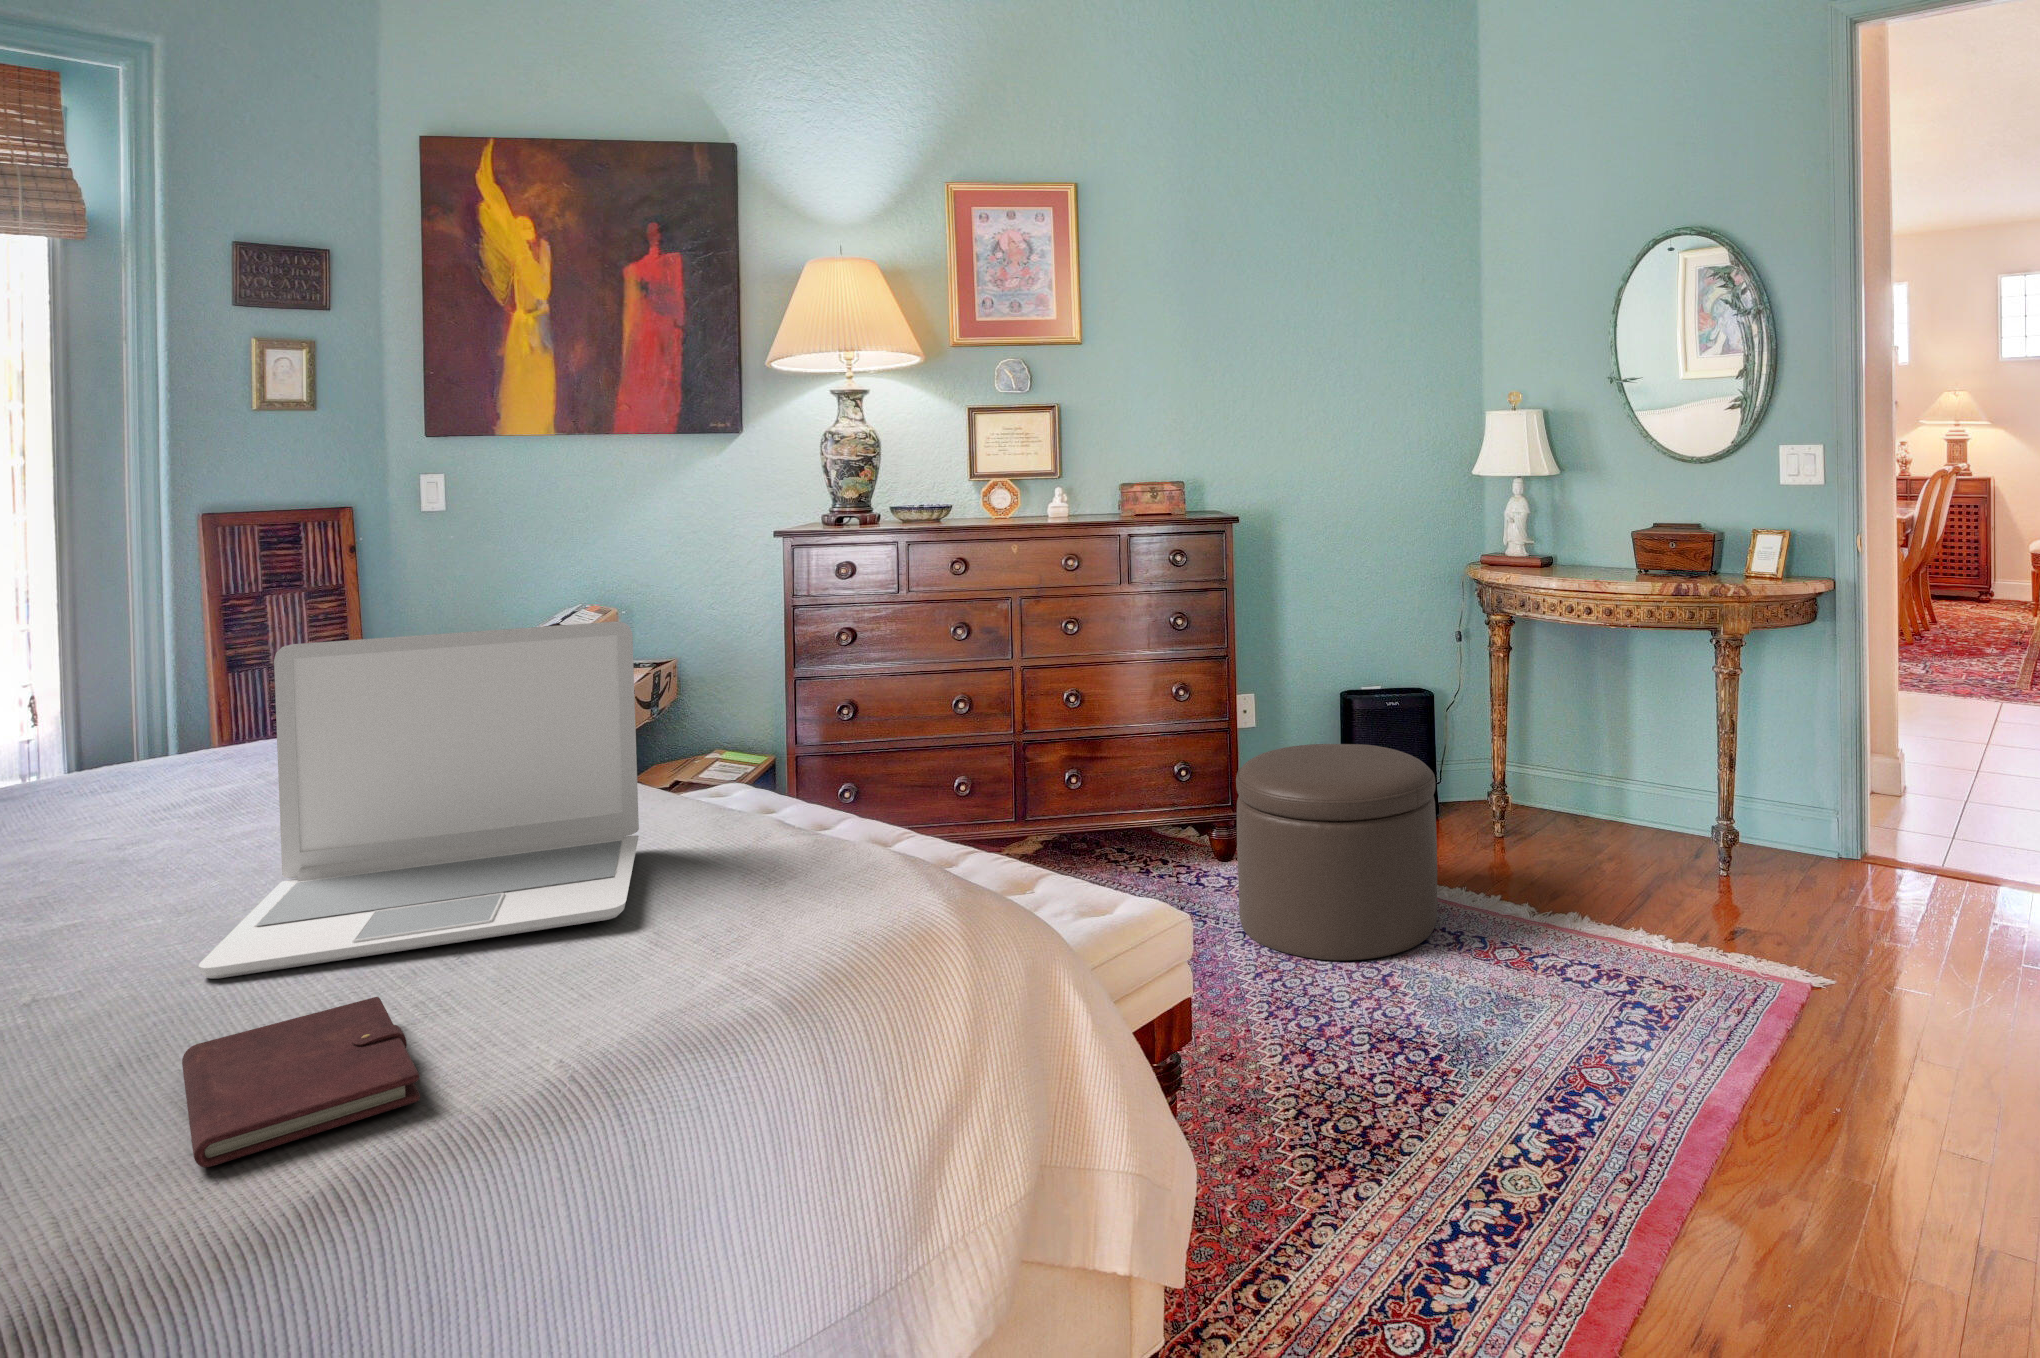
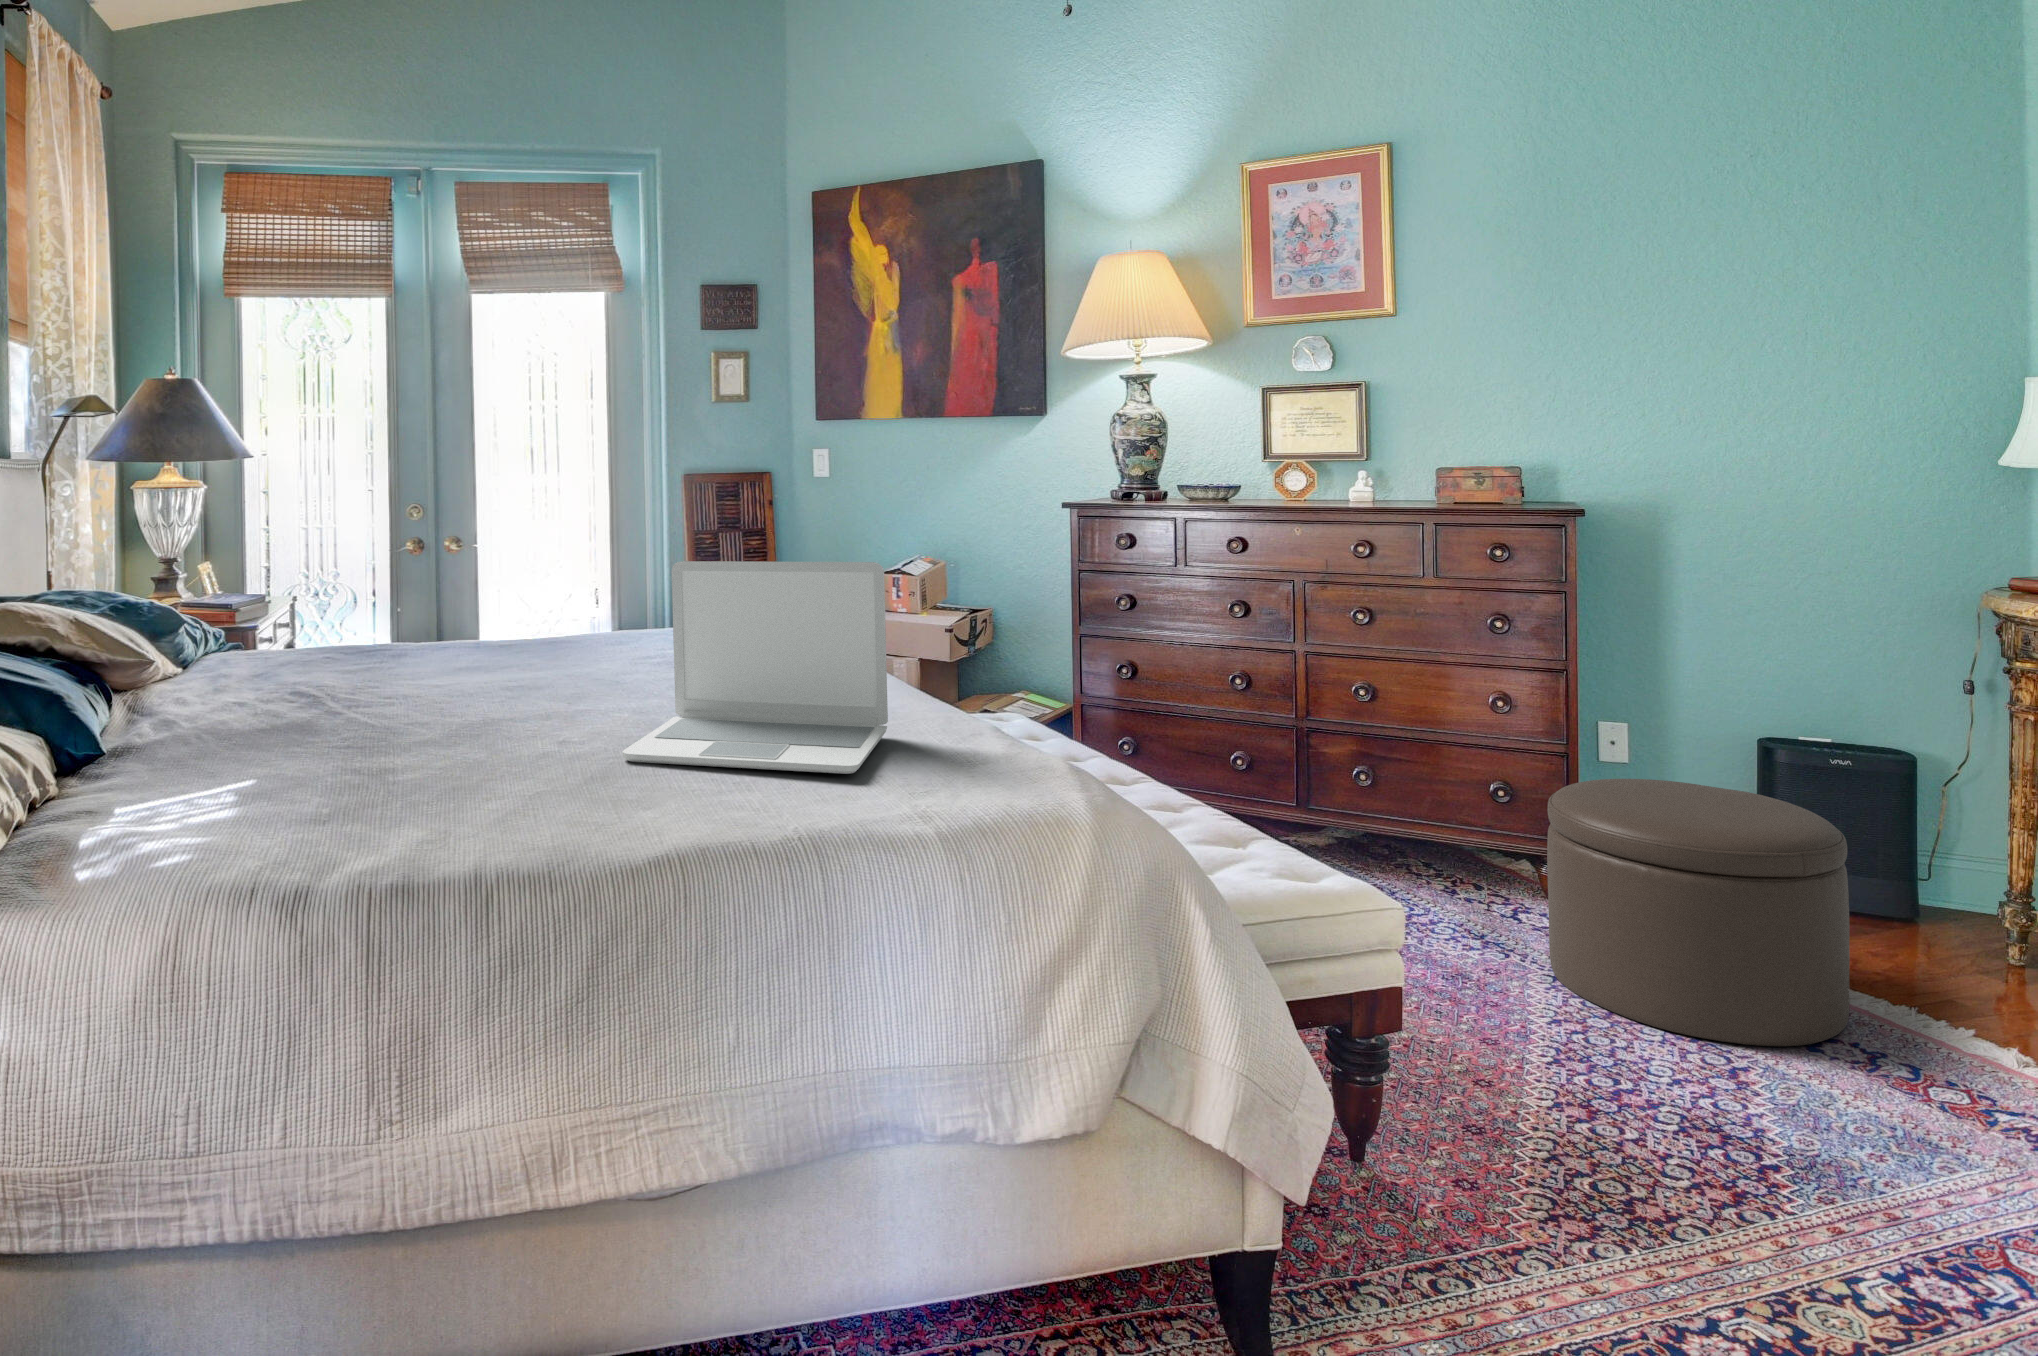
notebook: present [182,997,420,1167] -> none [596,785,707,846]

